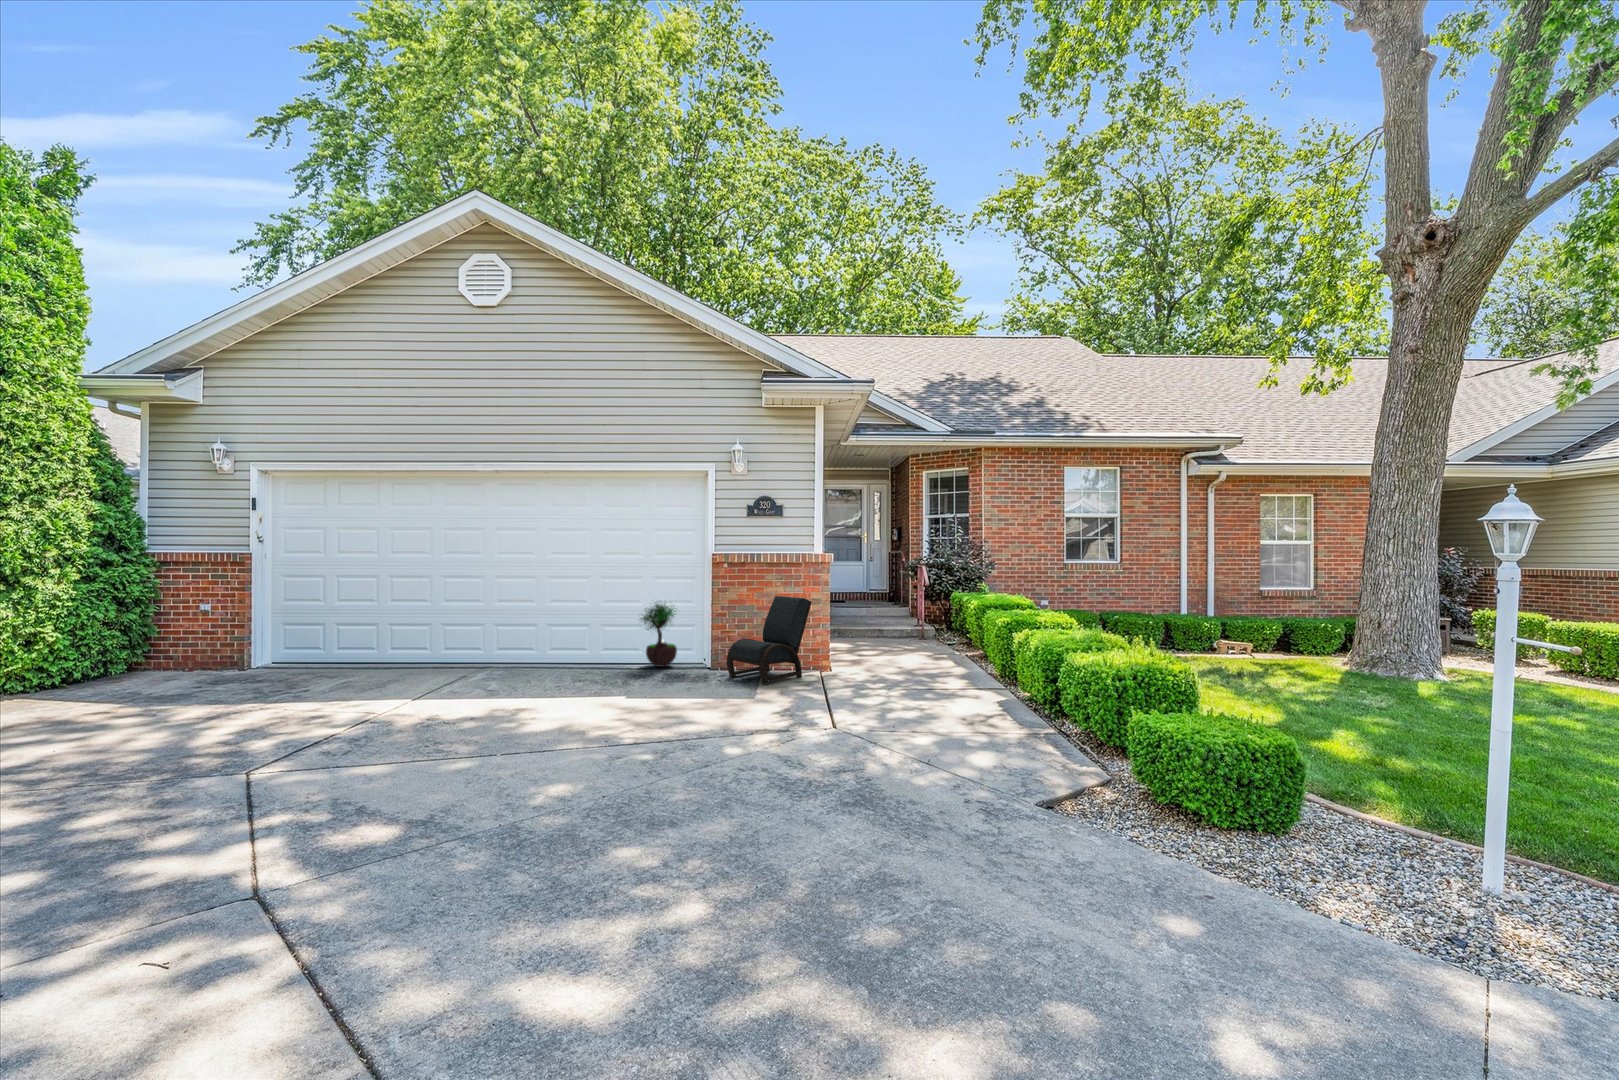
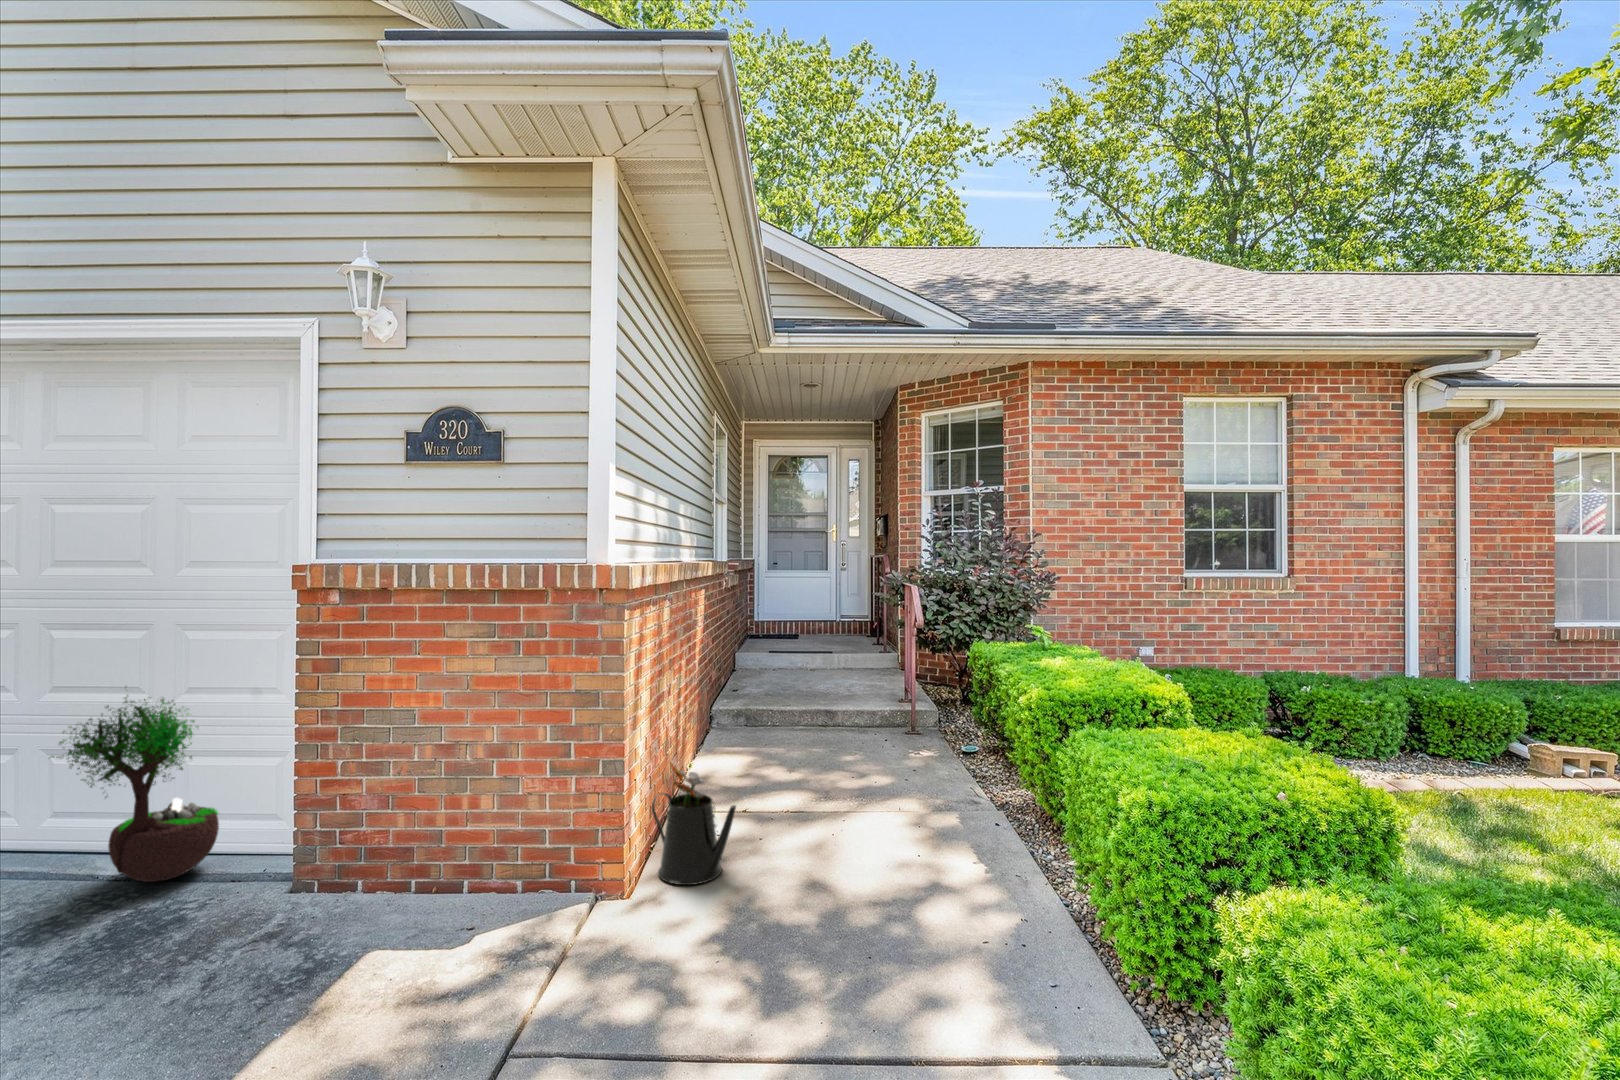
lounge chair: present [727,596,811,684] -> none [264,685,554,1022]
watering can: none [833,626,867,668] -> present [652,764,736,885]

